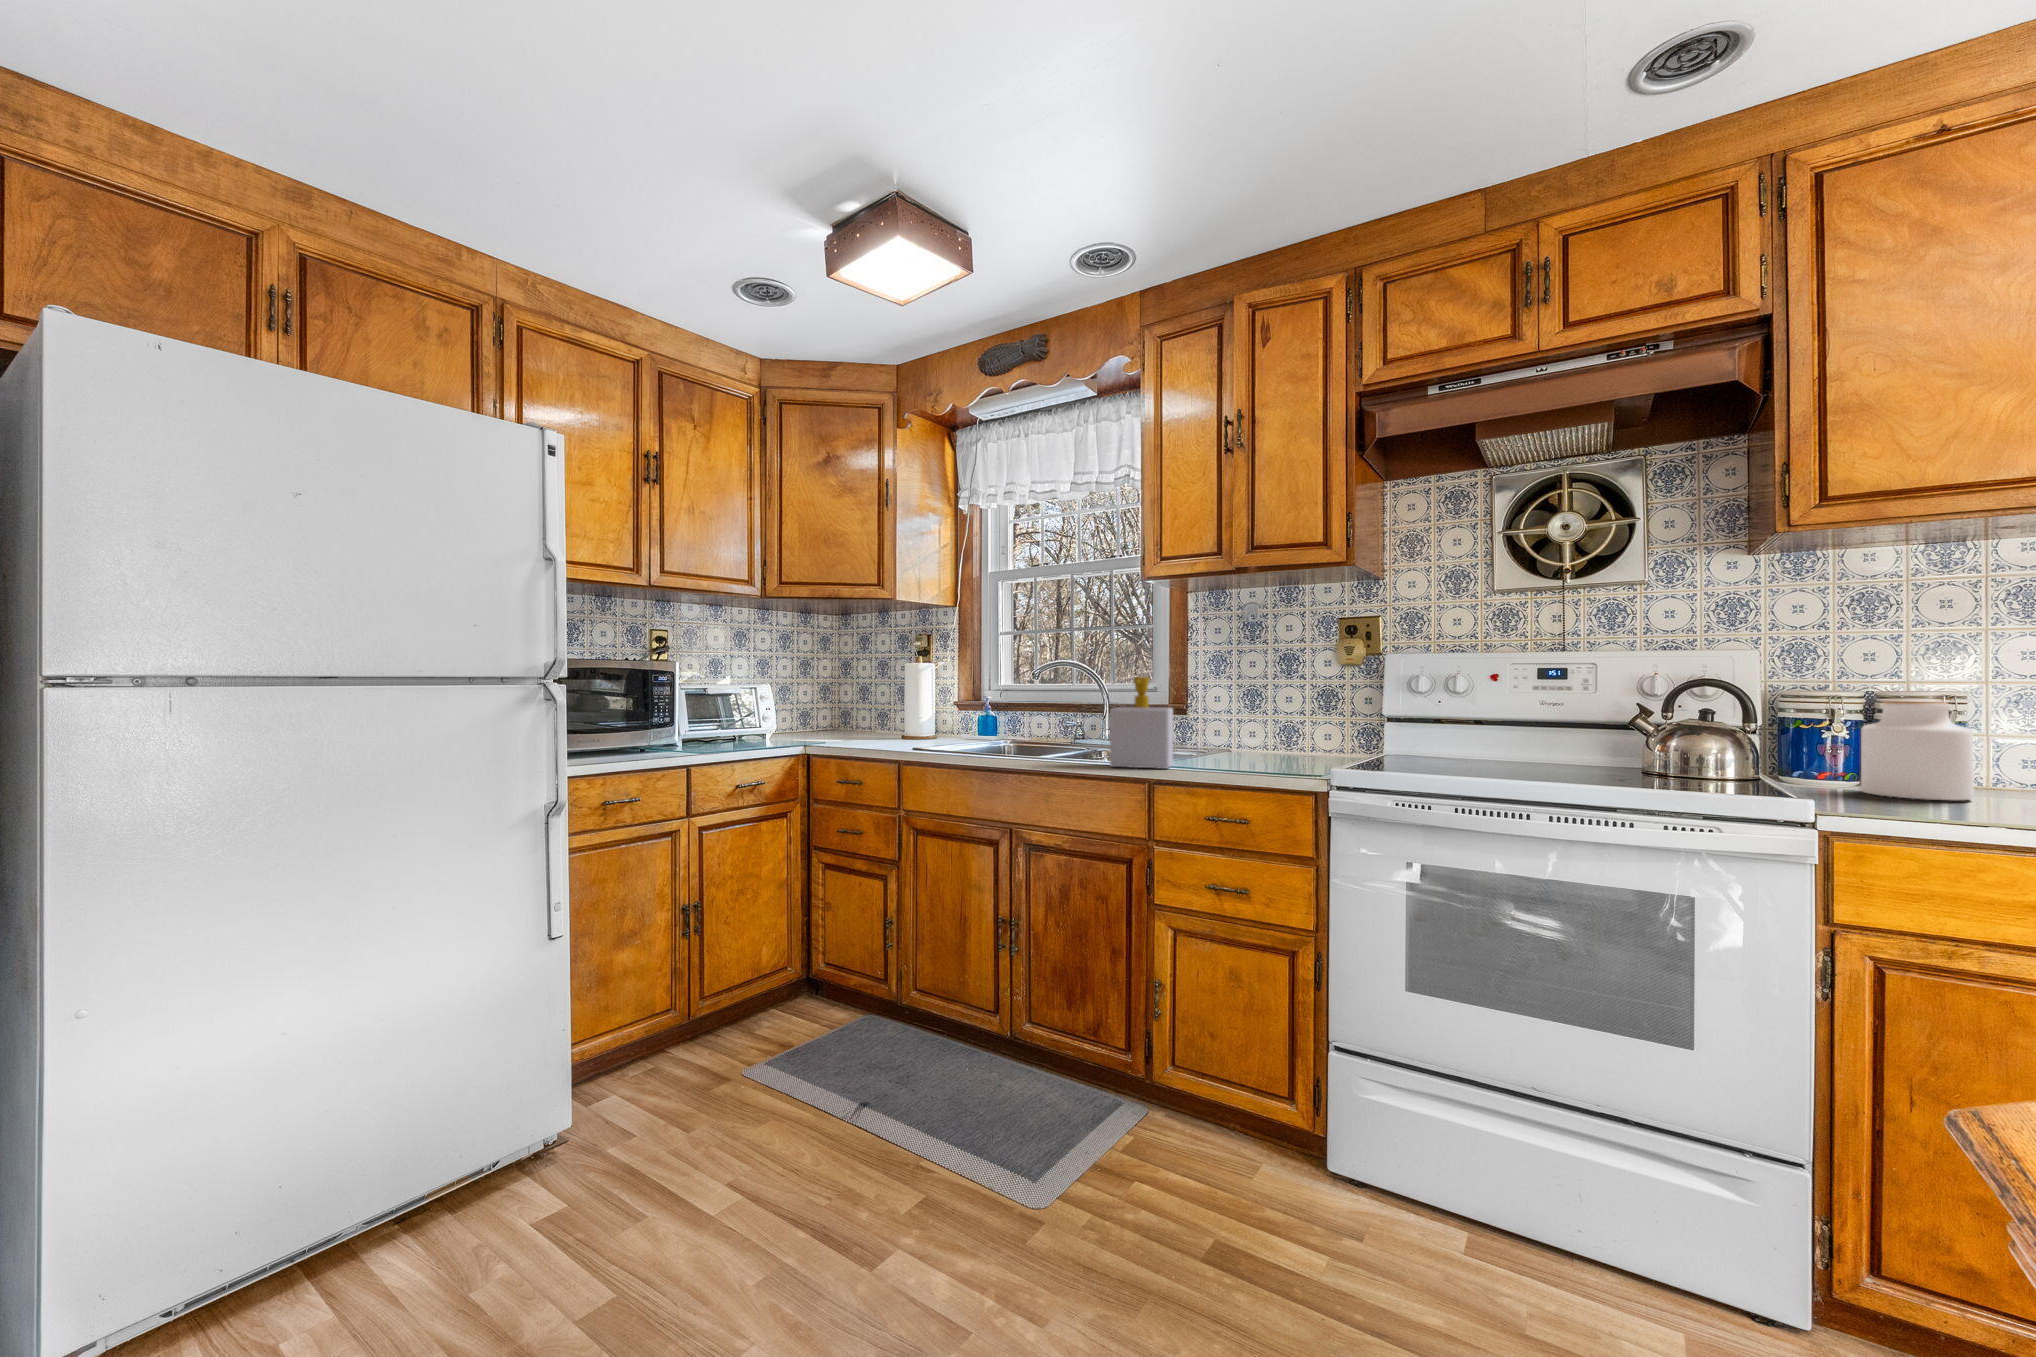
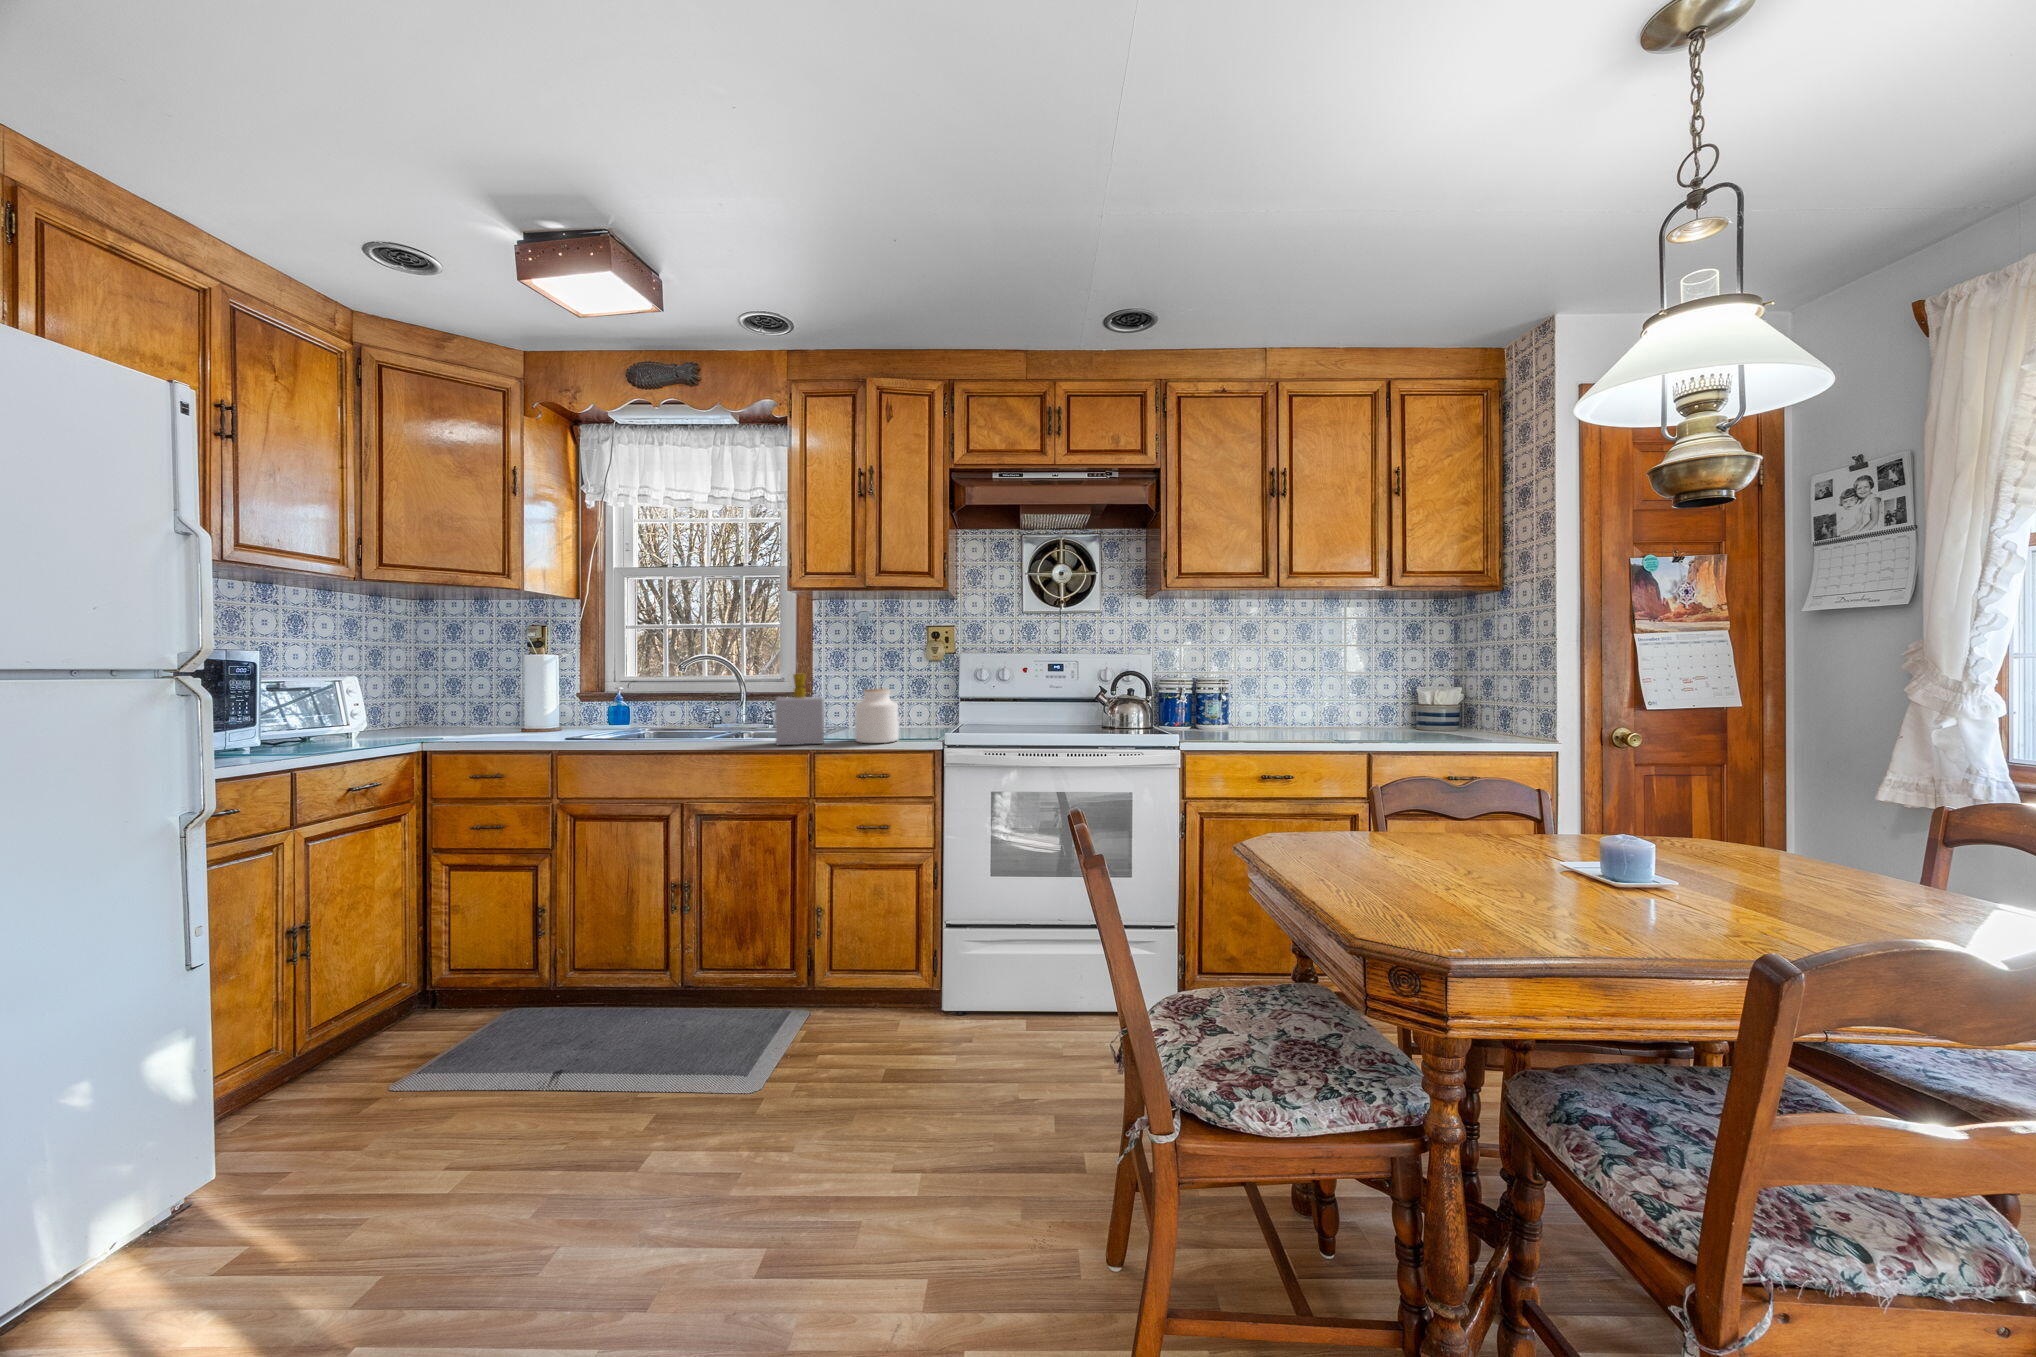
jar: present [1861,701,1974,800] -> present [855,689,899,743]

